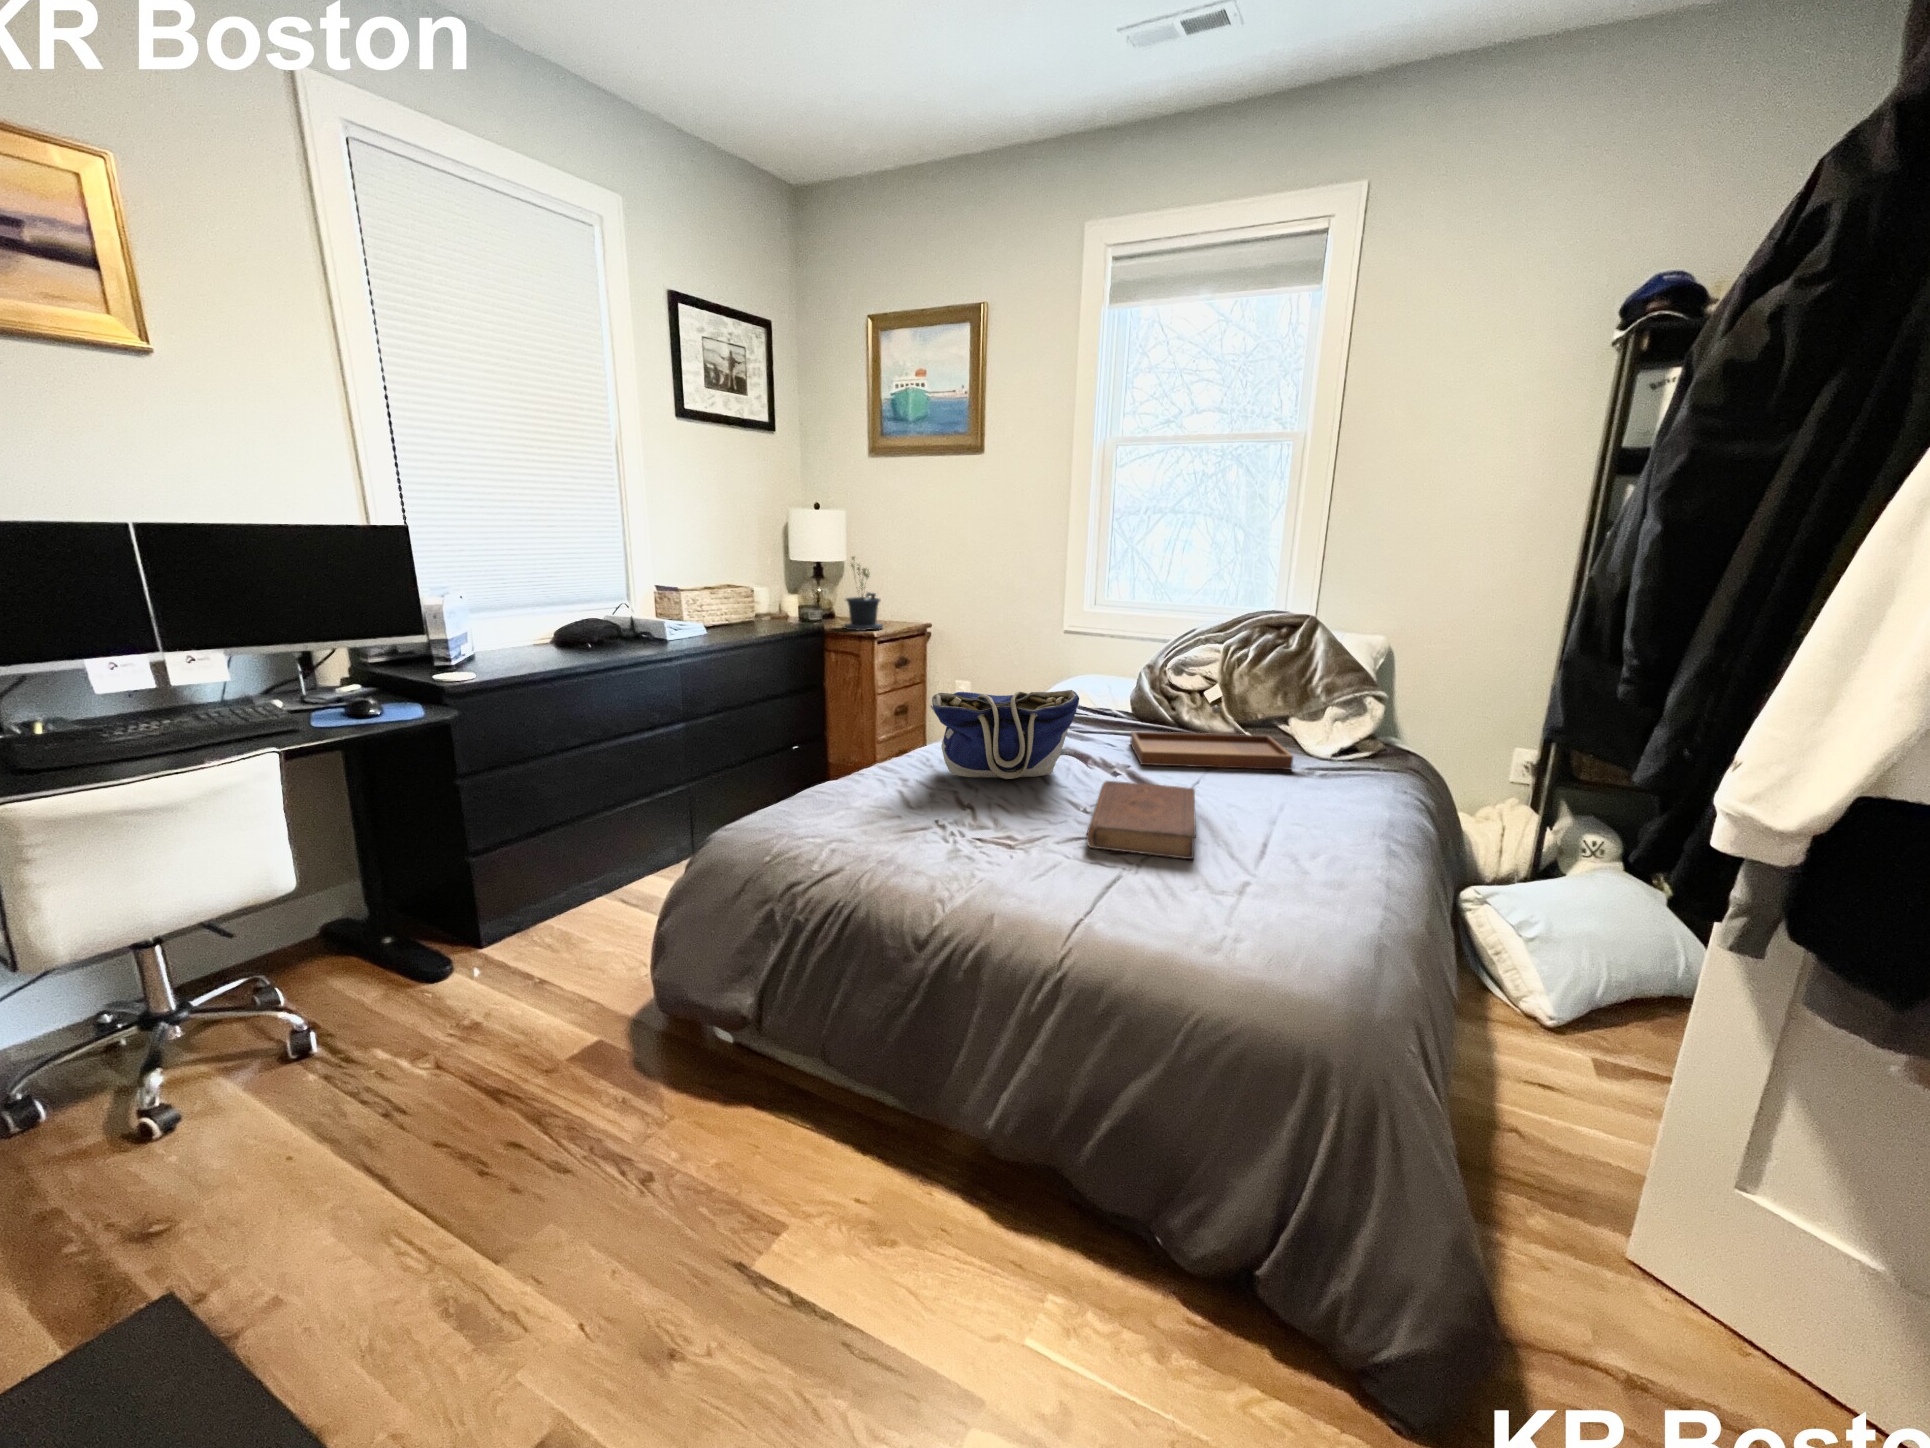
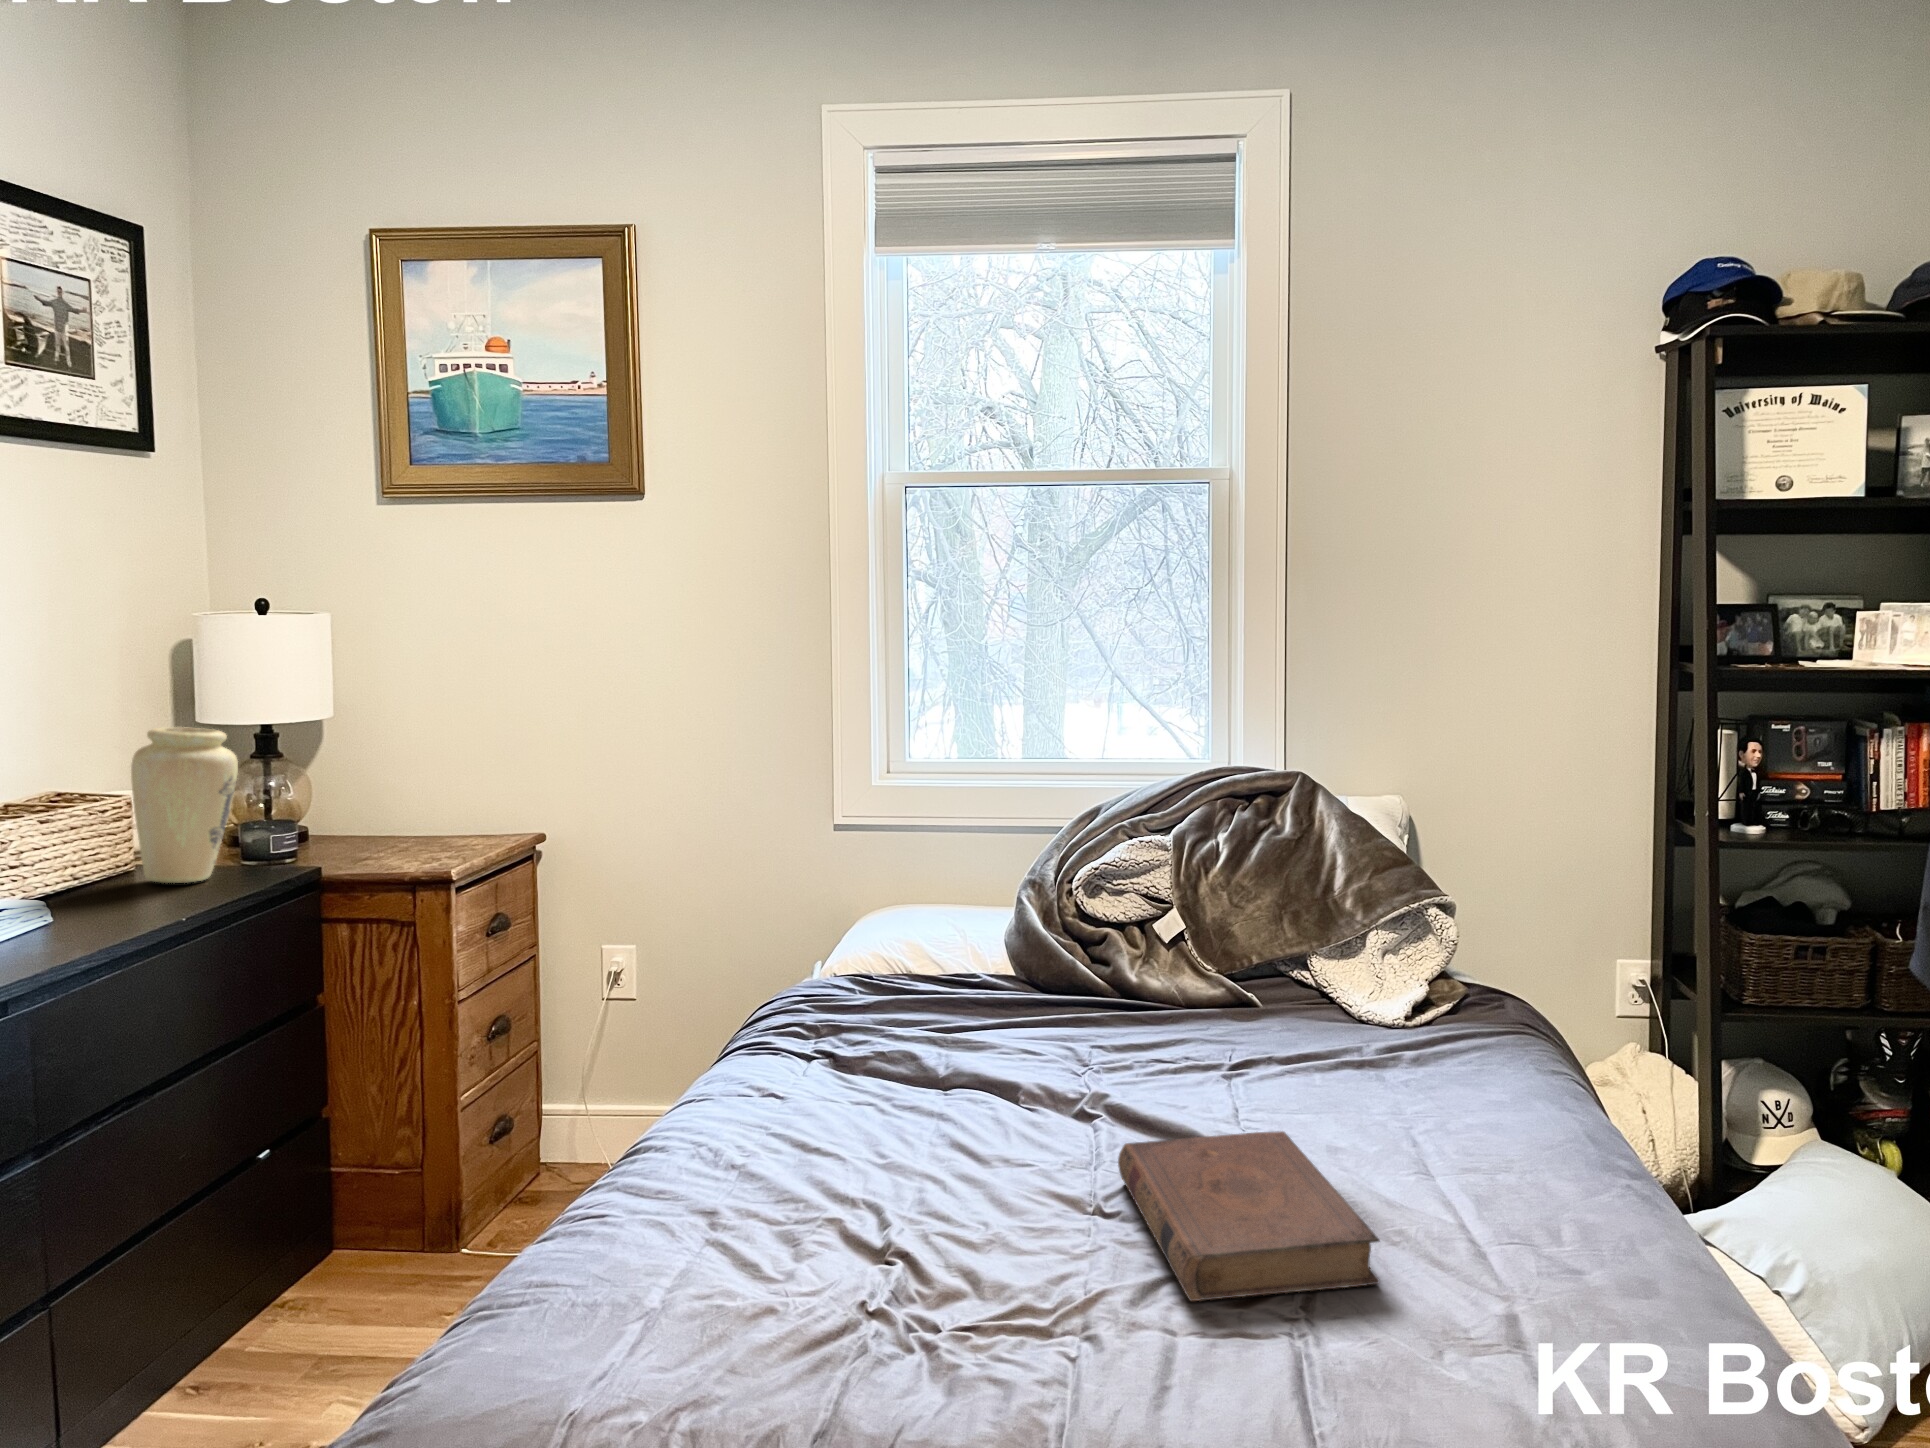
potted plant: present [844,556,883,631] -> none [349,706,444,863]
vase: none [751,559,794,630] -> present [131,727,238,883]
tote bag: present [930,690,1079,779] -> none [753,971,1040,1181]
tray: present [1130,706,1293,769] -> none [1067,954,1363,1089]

